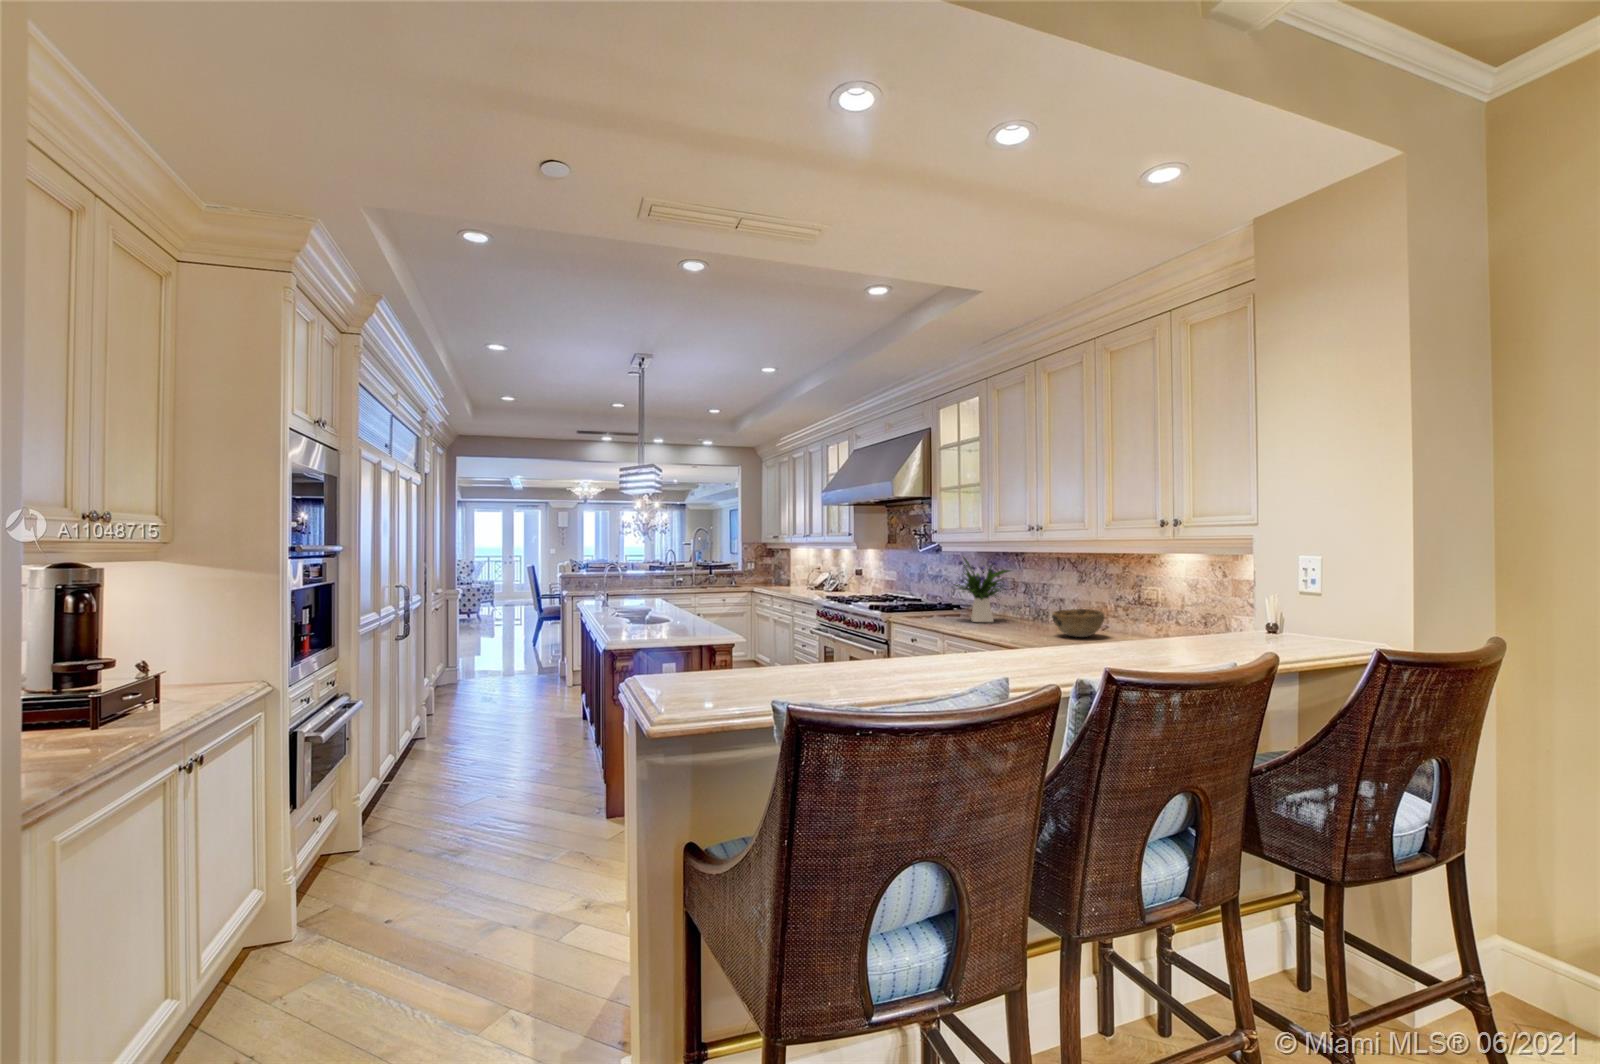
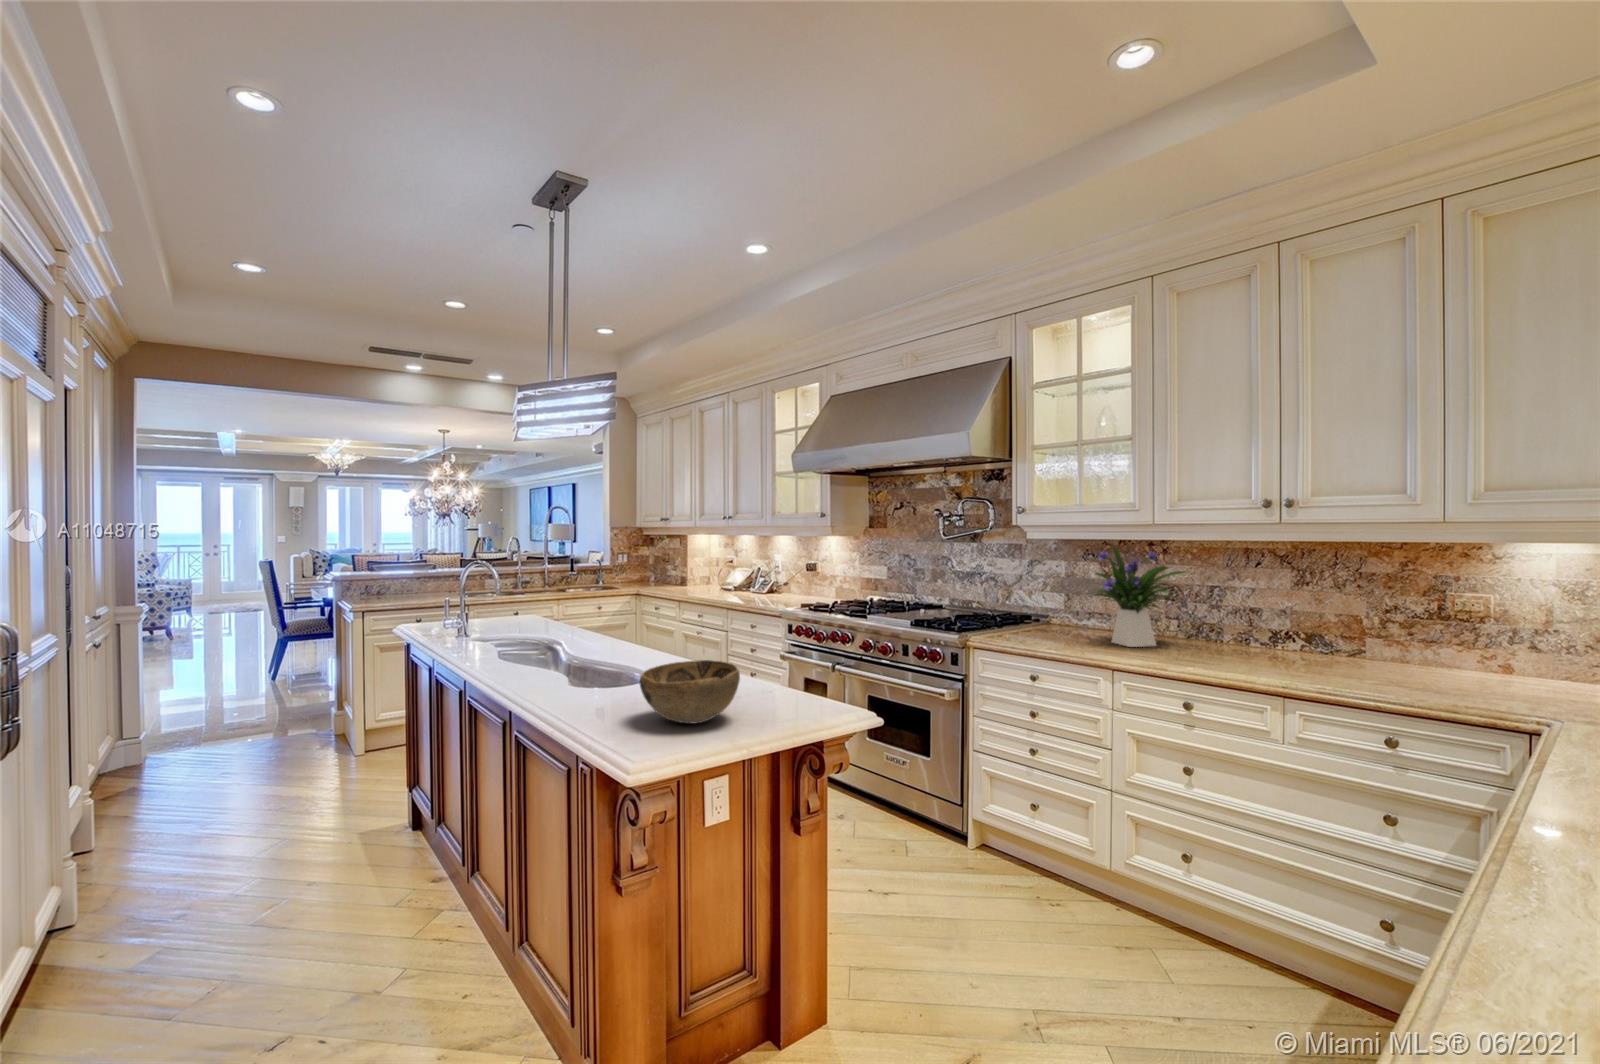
decorative bowl: present [1052,609,1104,637] -> present [639,660,740,723]

